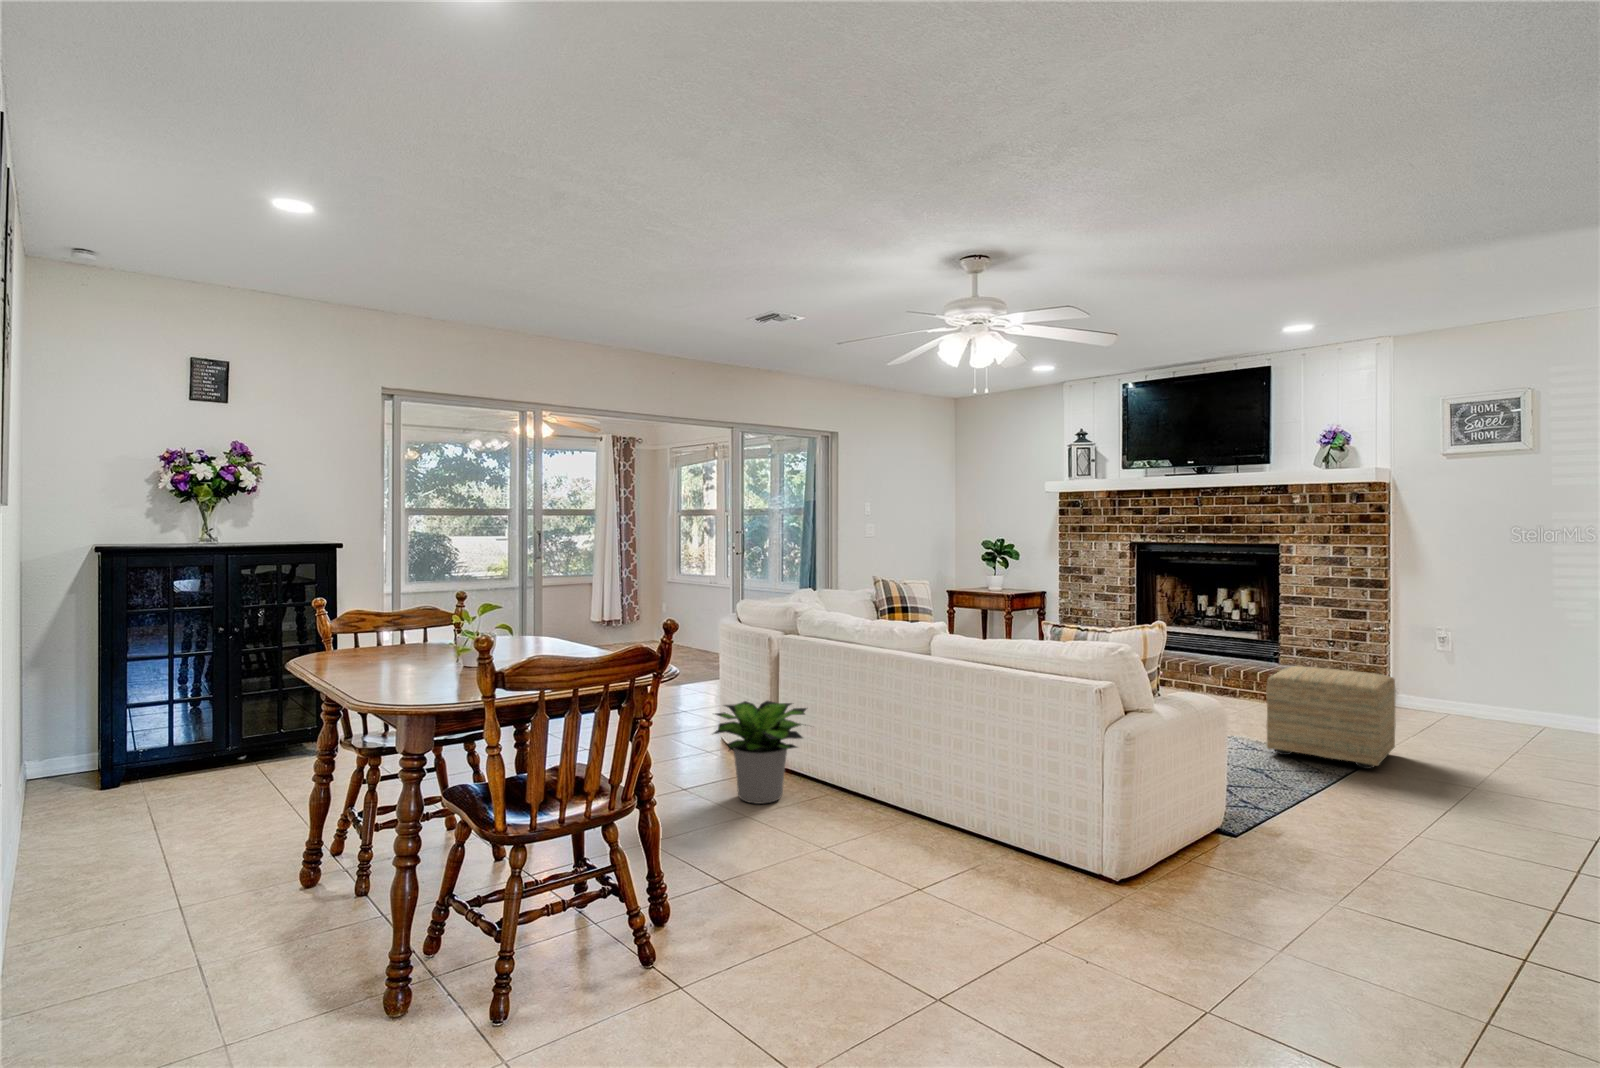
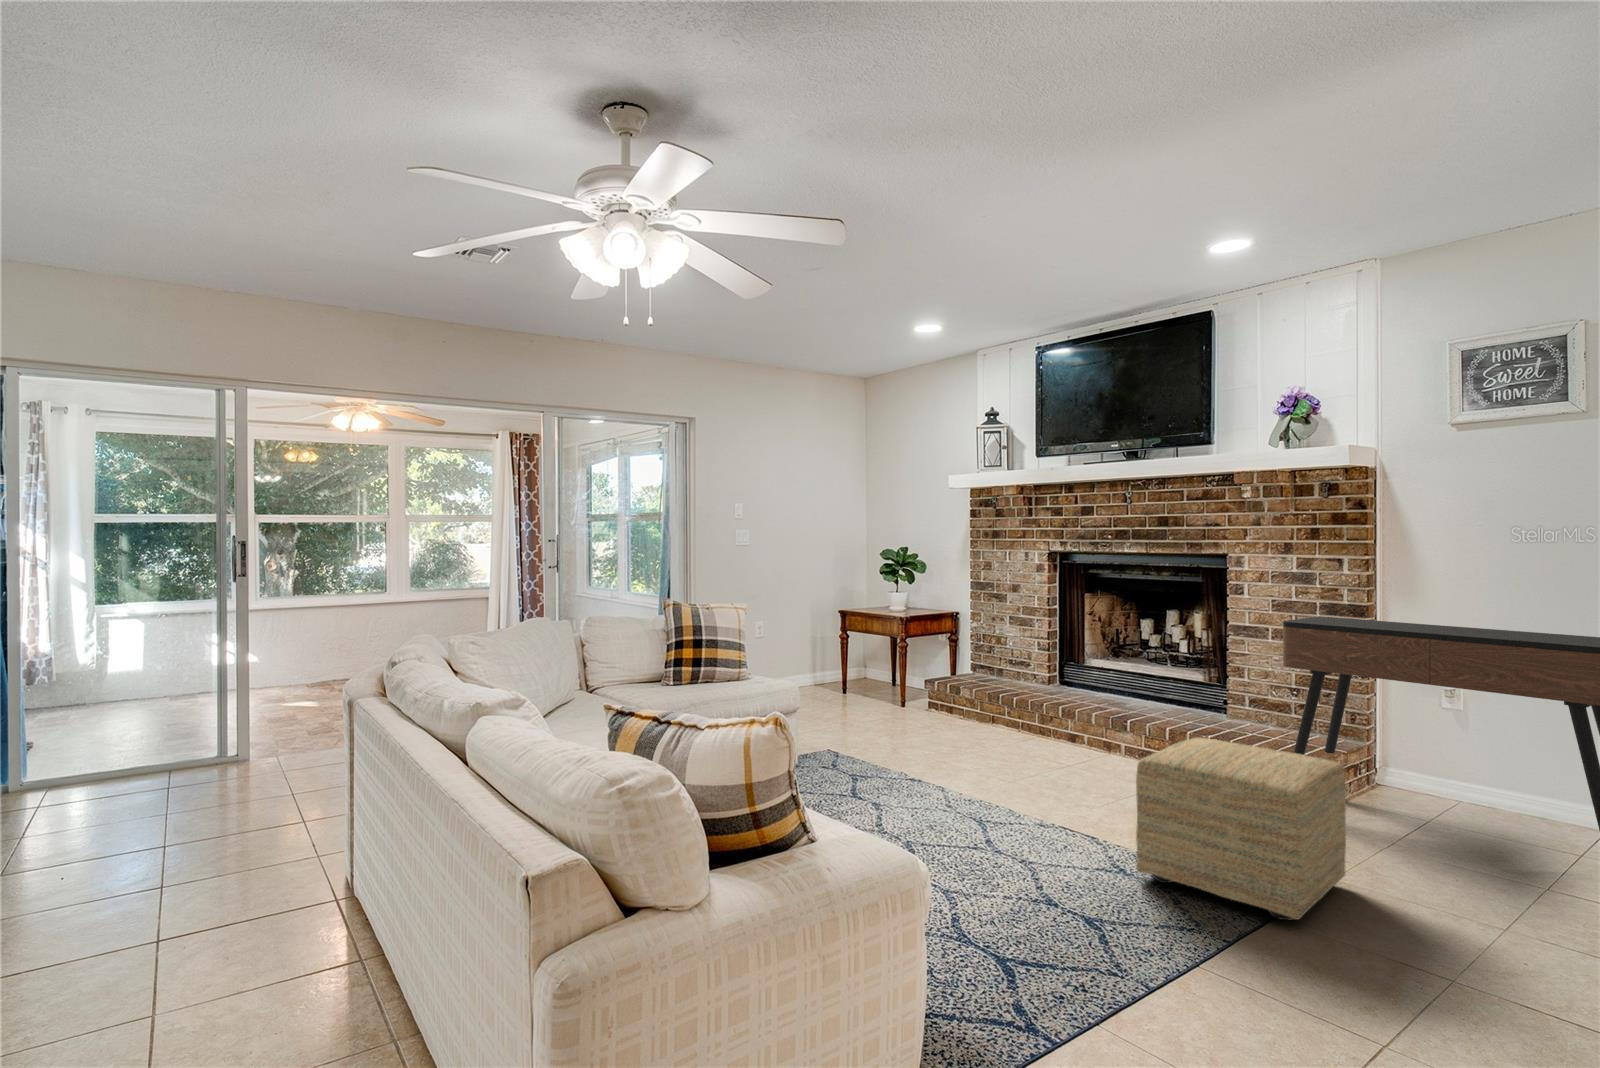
console table: none [1334,588,1575,755] -> present [1283,616,1600,831]
potted plant: present [714,701,806,804] -> none [143,791,353,970]

